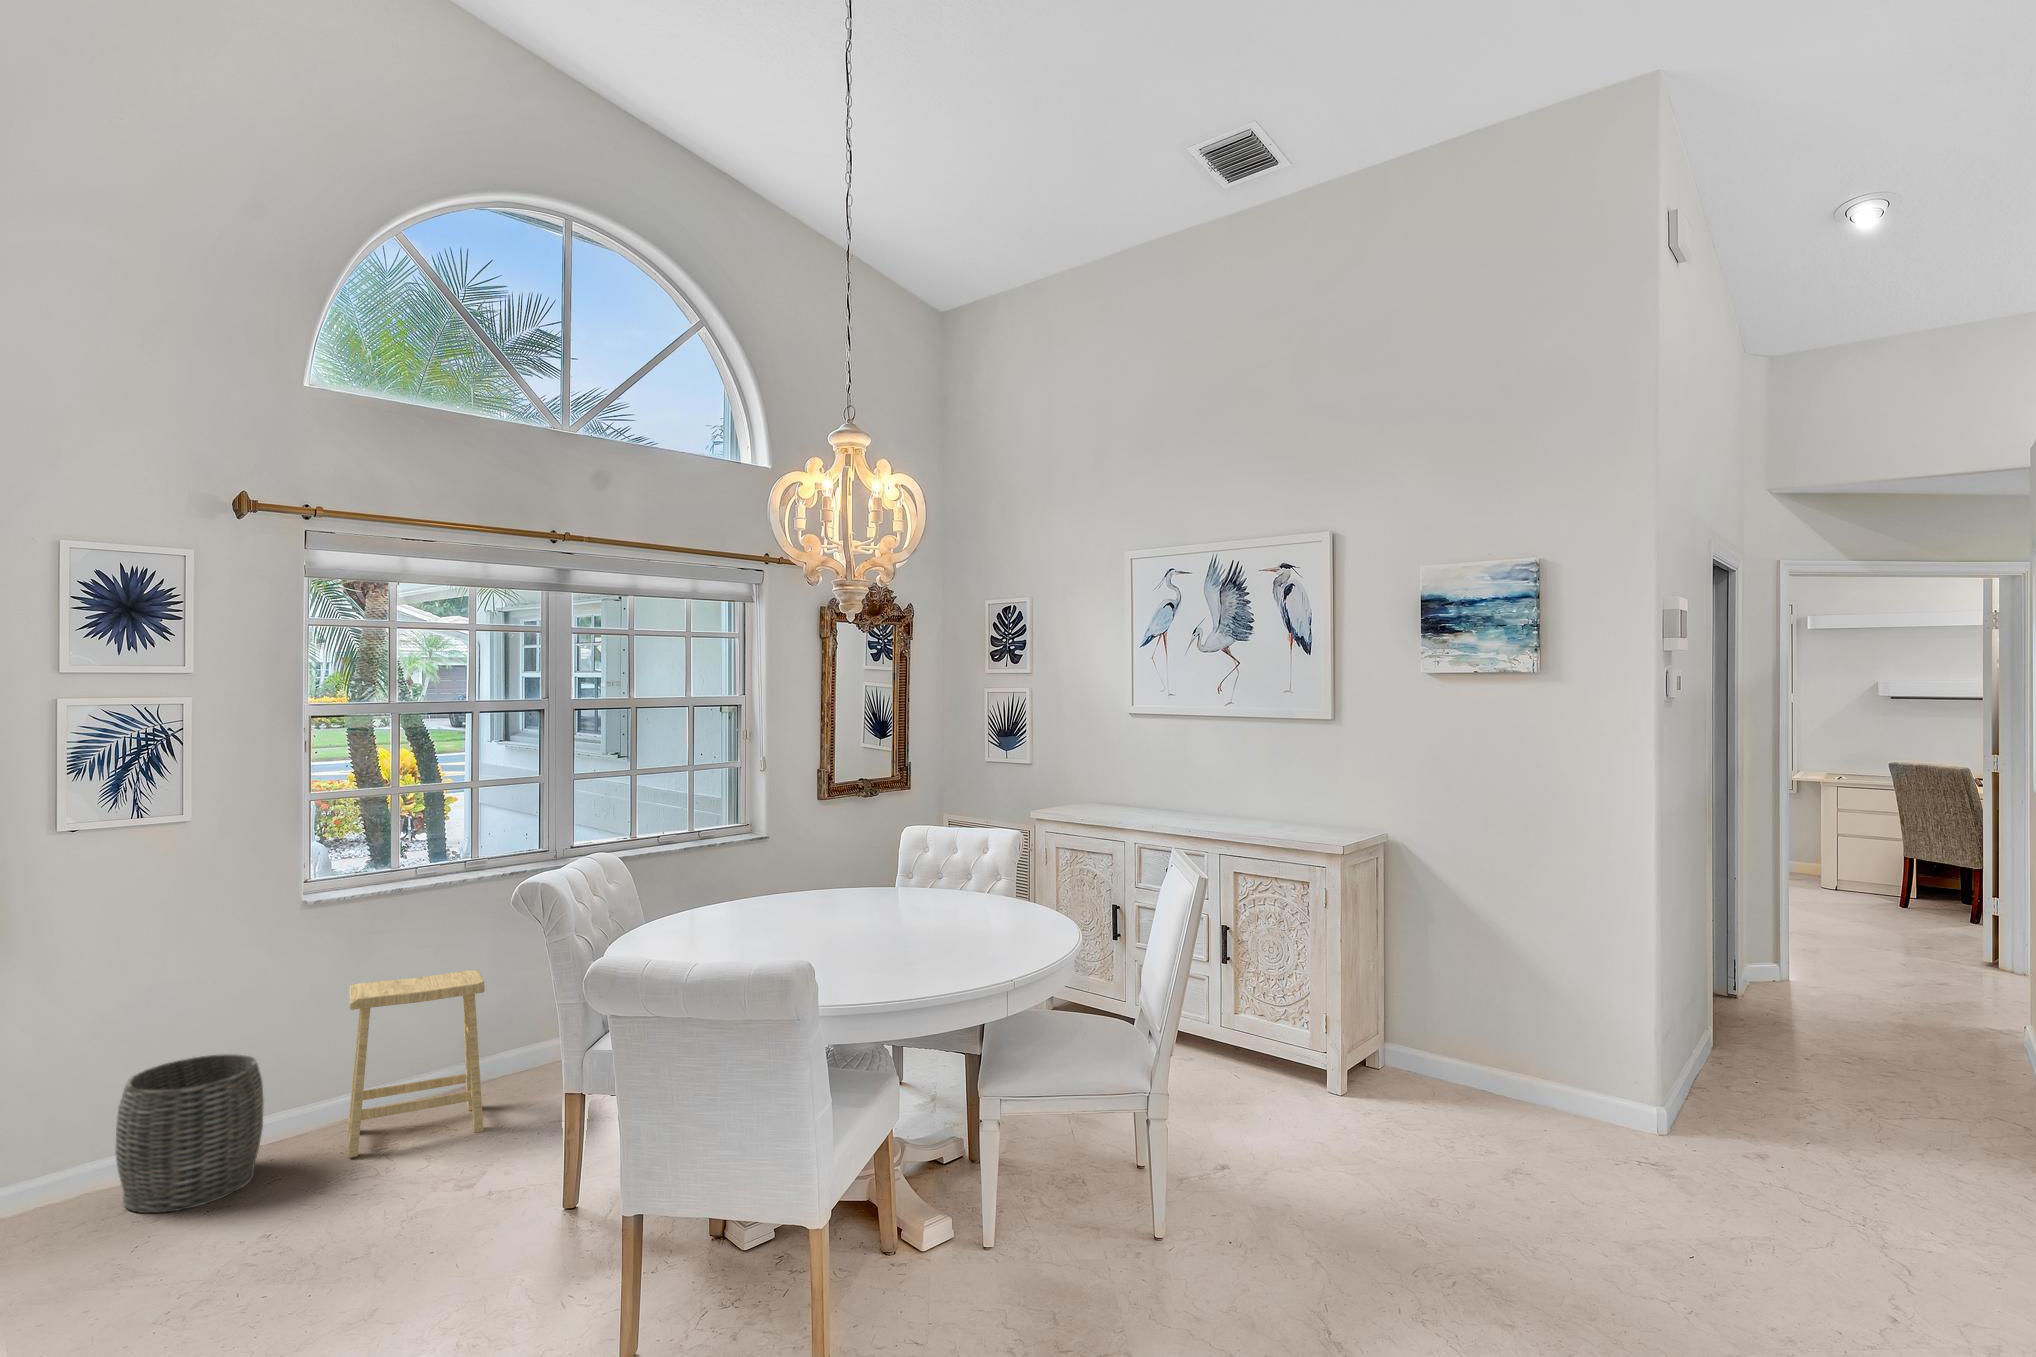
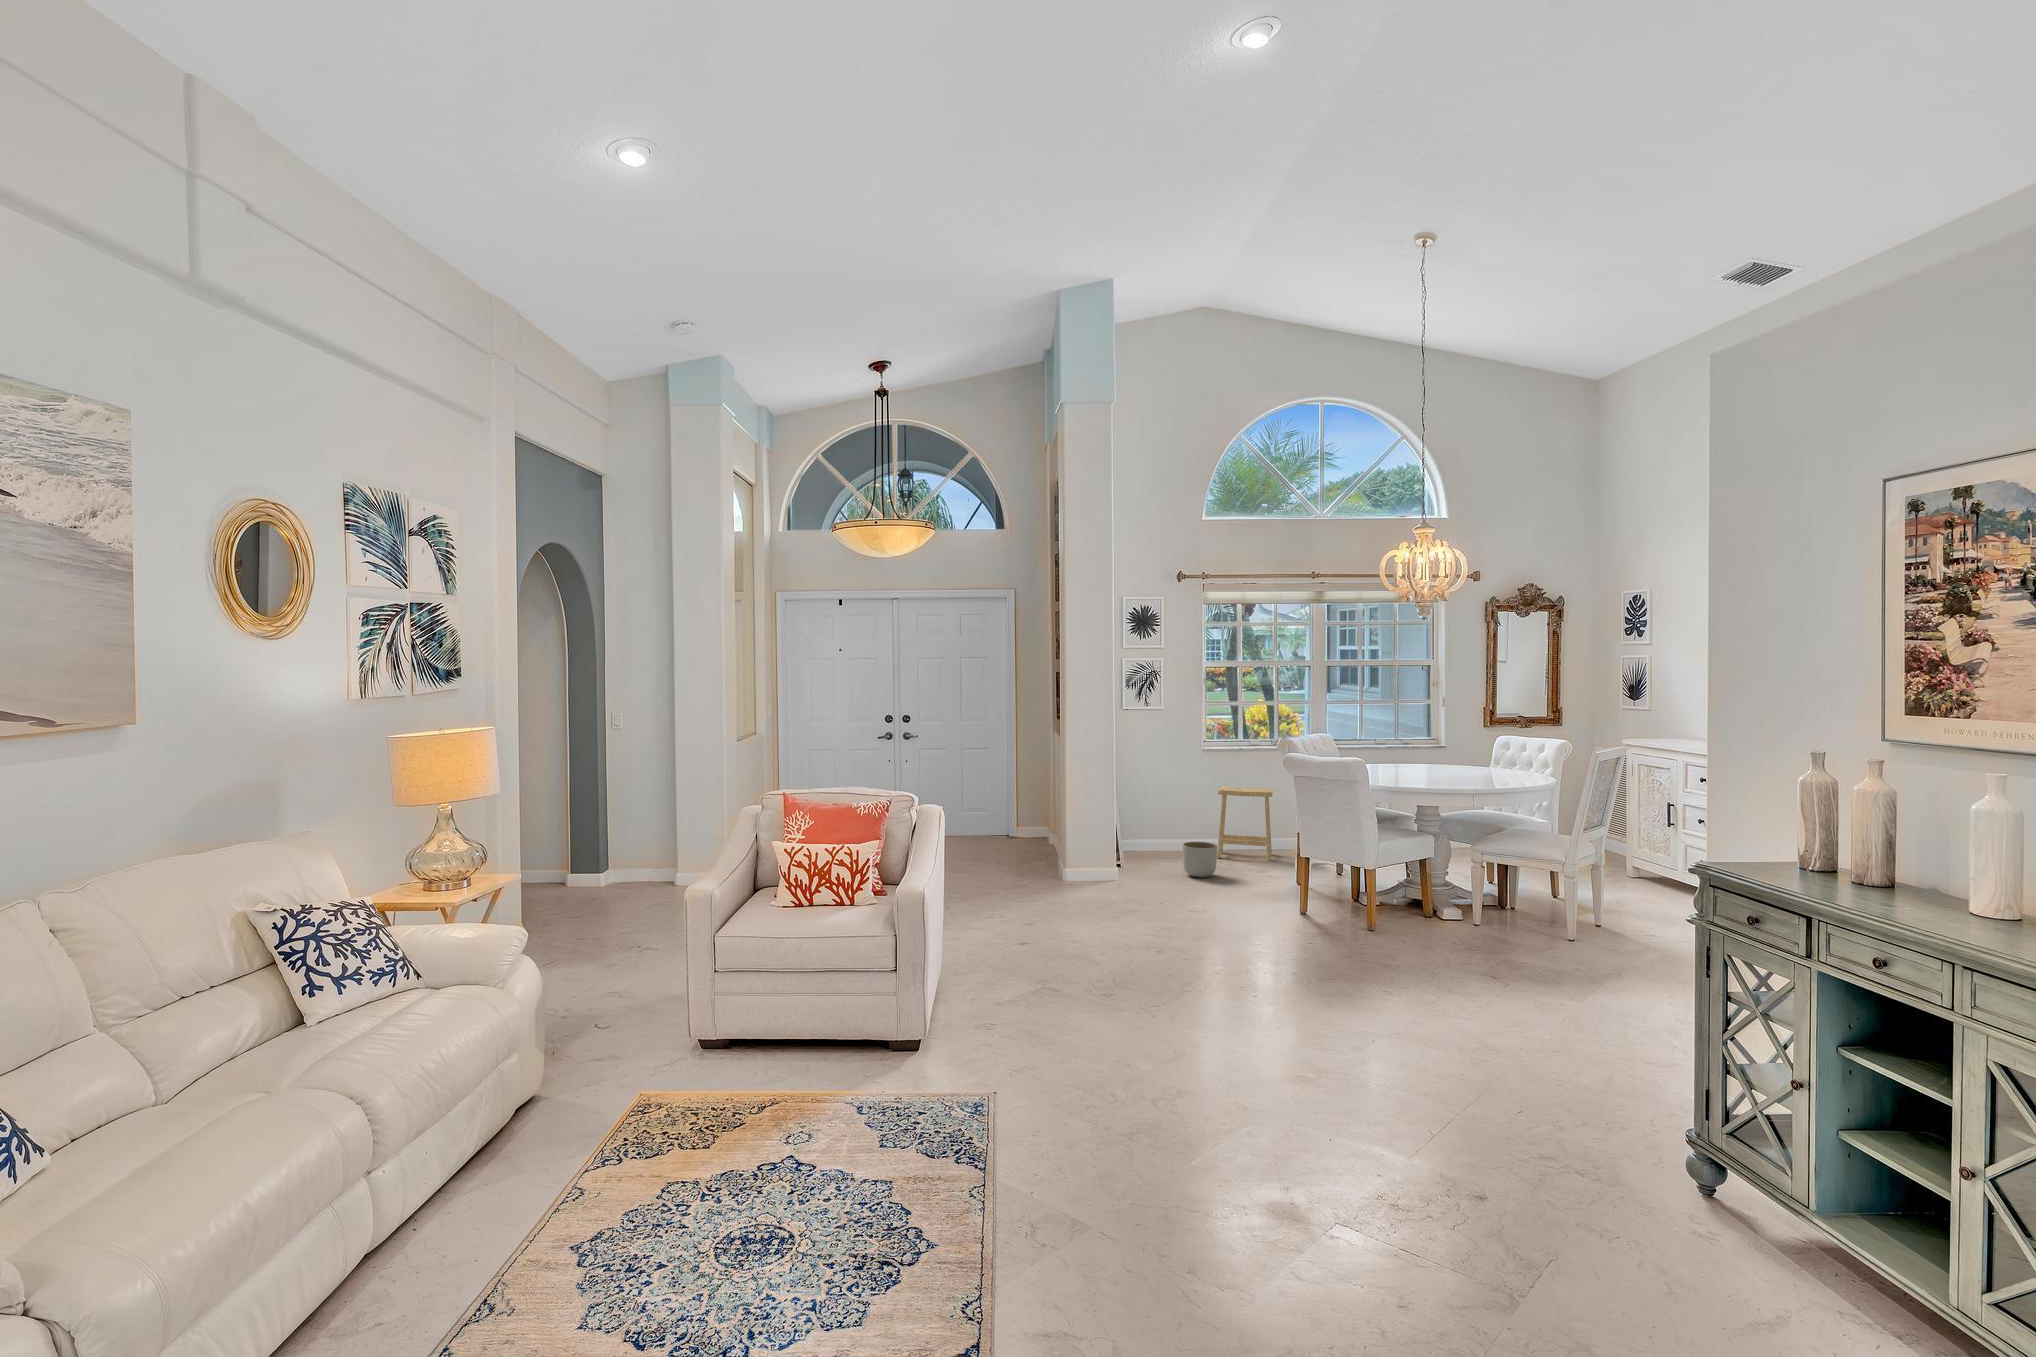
woven basket: present [115,1054,264,1213] -> none [1140,806,1187,859]
planter: none [264,1158,367,1269] -> present [1183,842,1217,877]

